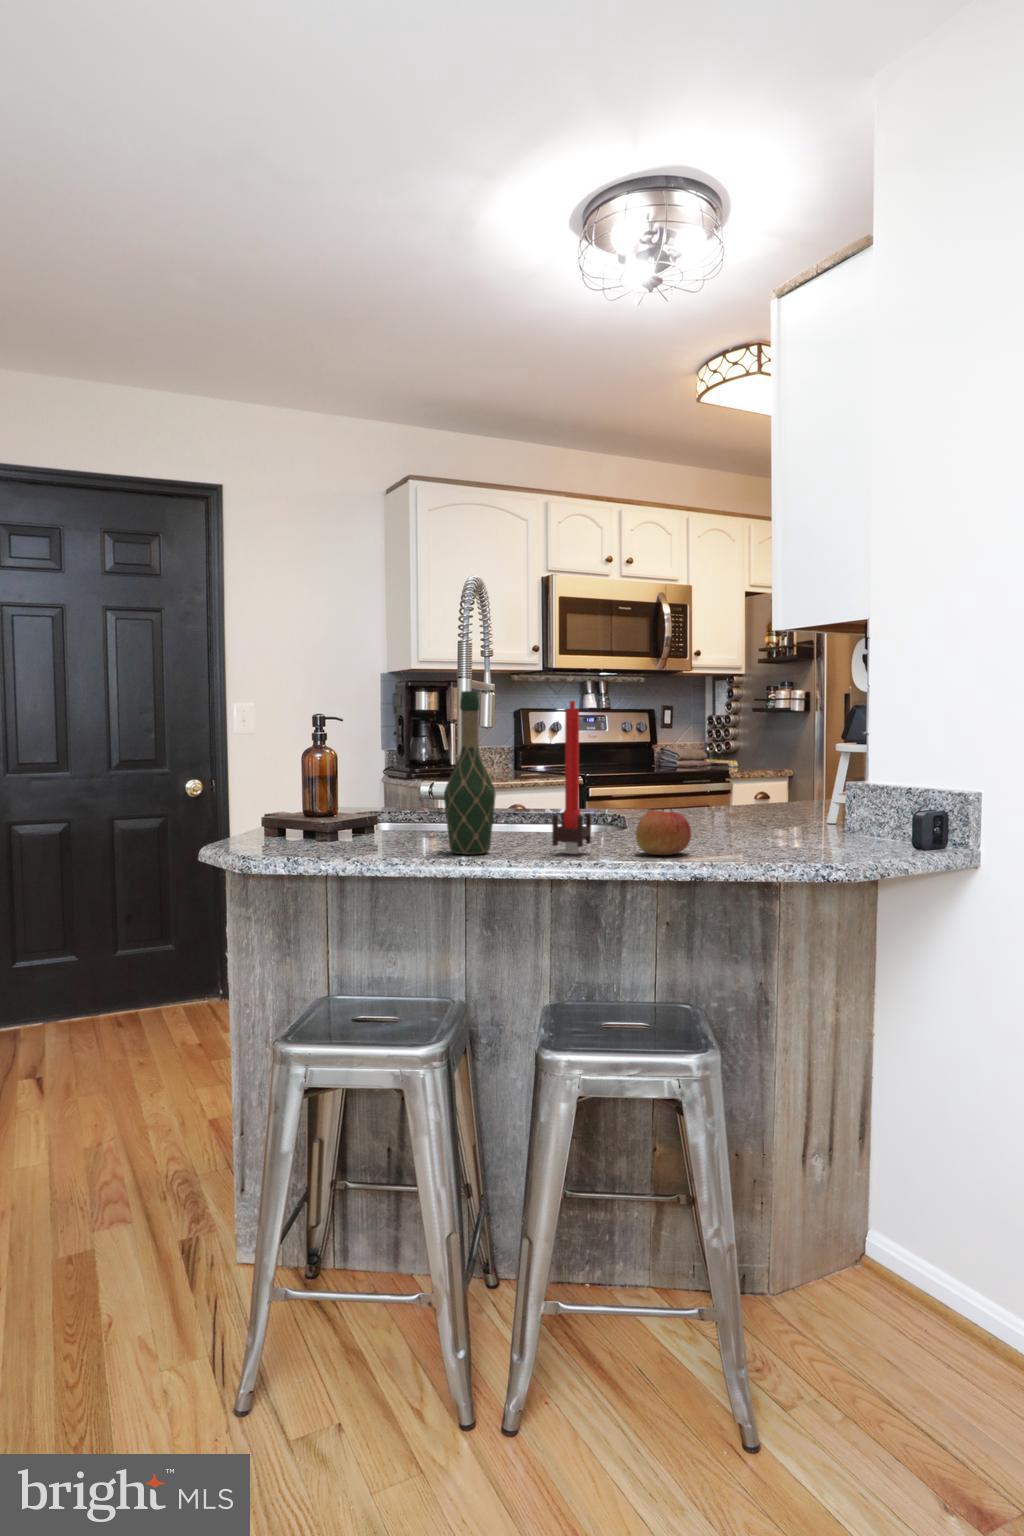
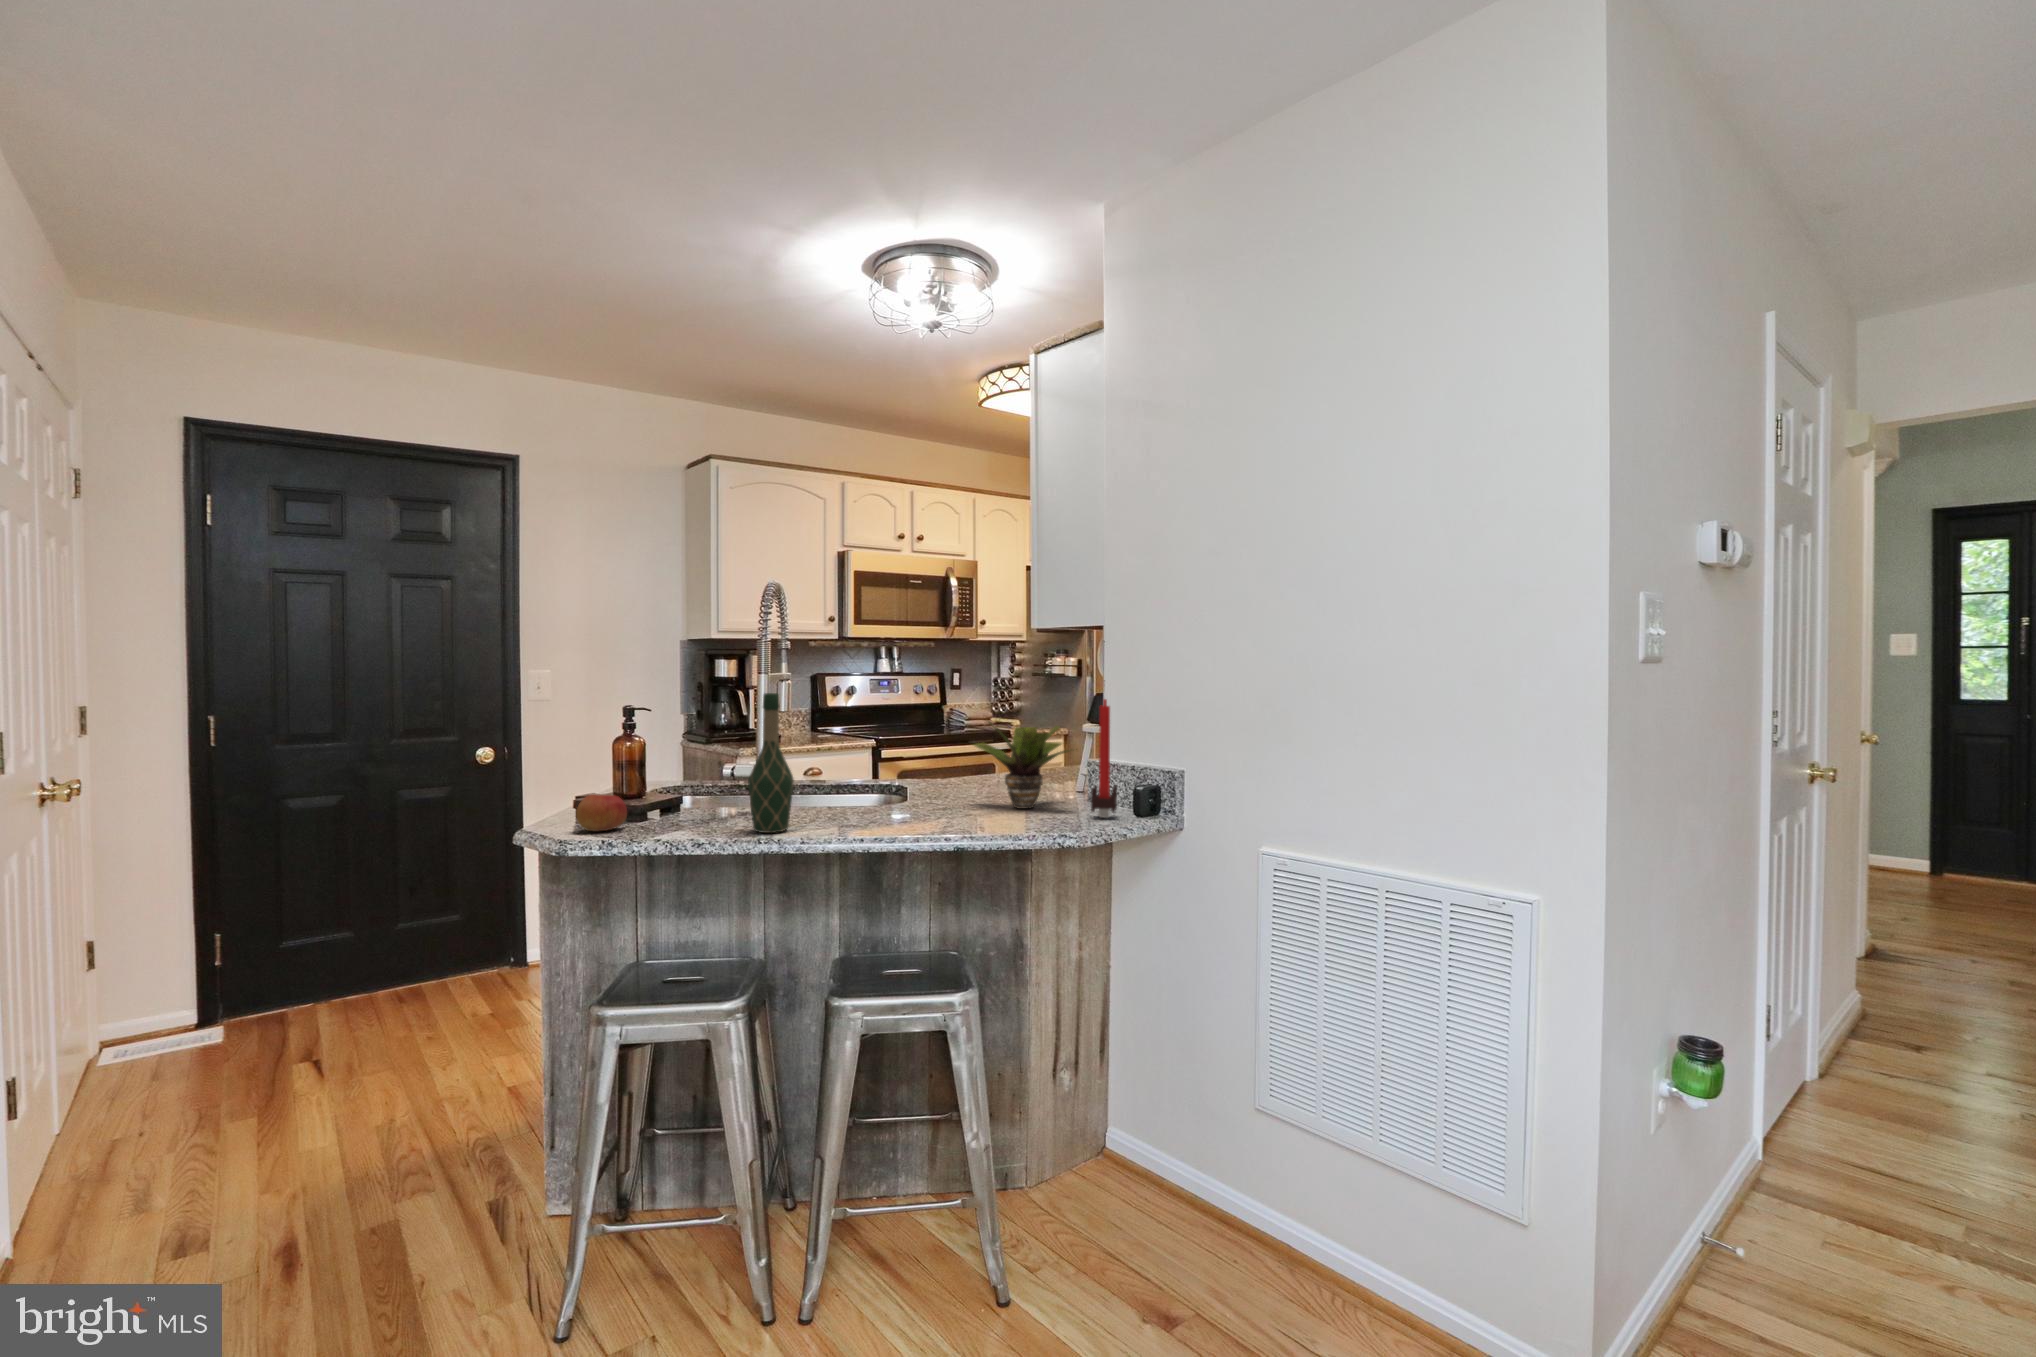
candle: present [552,701,591,854] -> present [1091,699,1117,818]
potted plant: none [701,731,839,839] -> present [974,721,1069,809]
apple: present [636,810,691,855] -> present [576,794,627,831]

